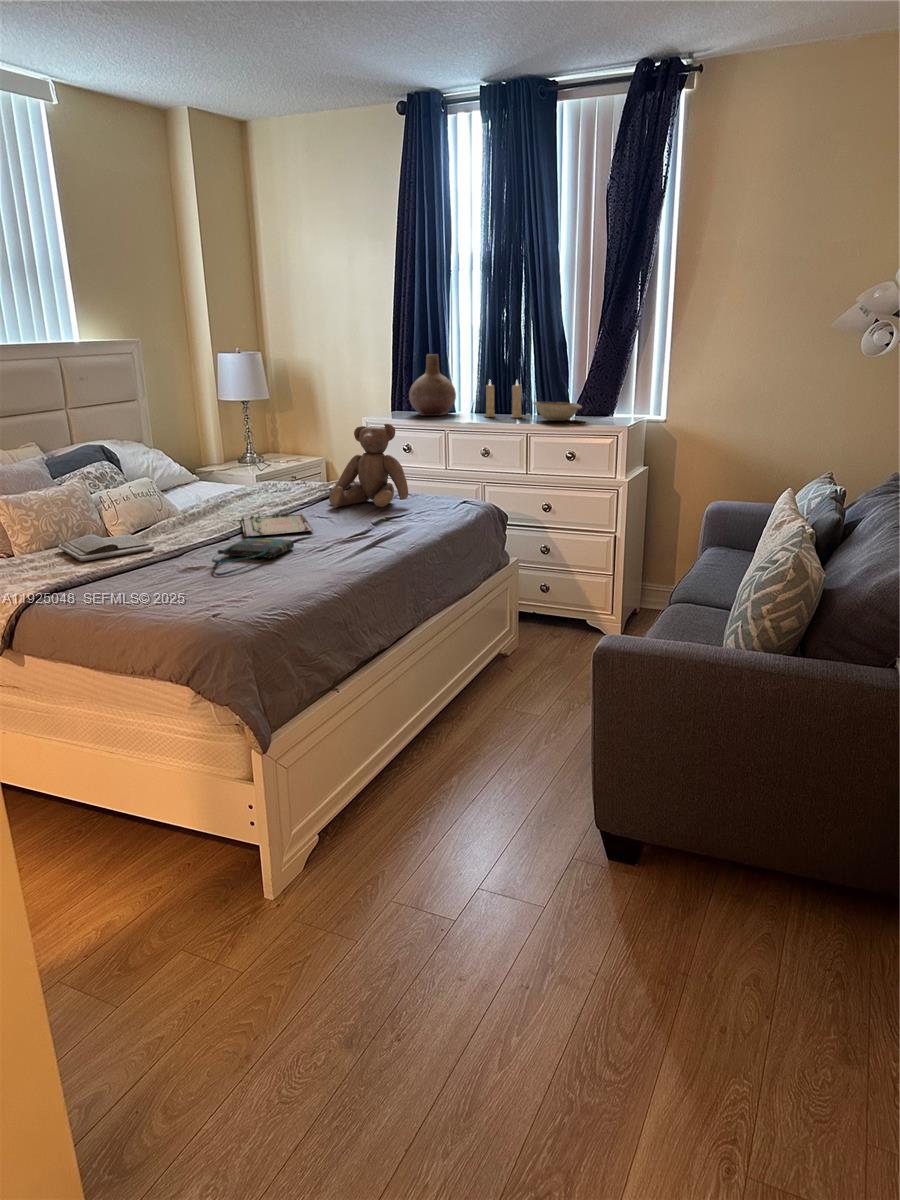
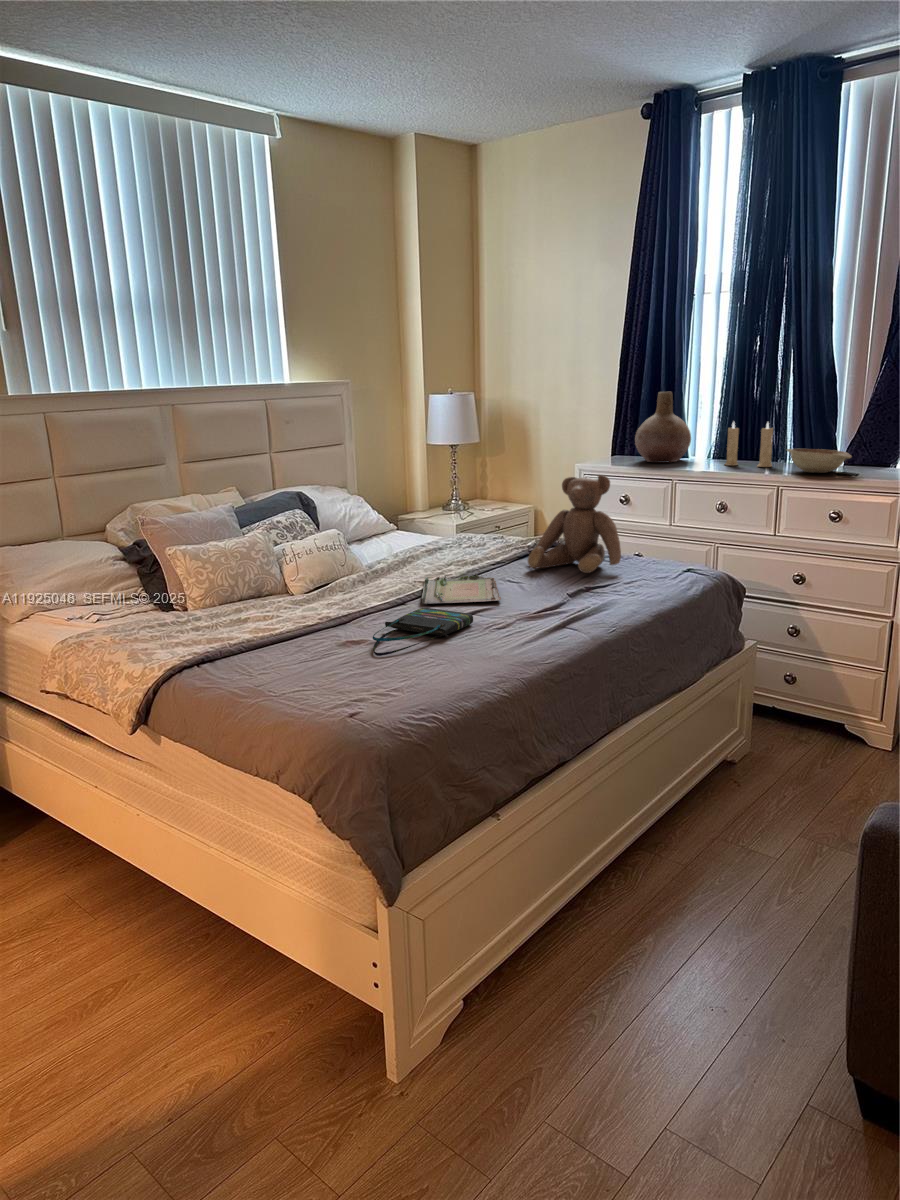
book: present [58,534,155,561] -> none [226,593,322,625]

